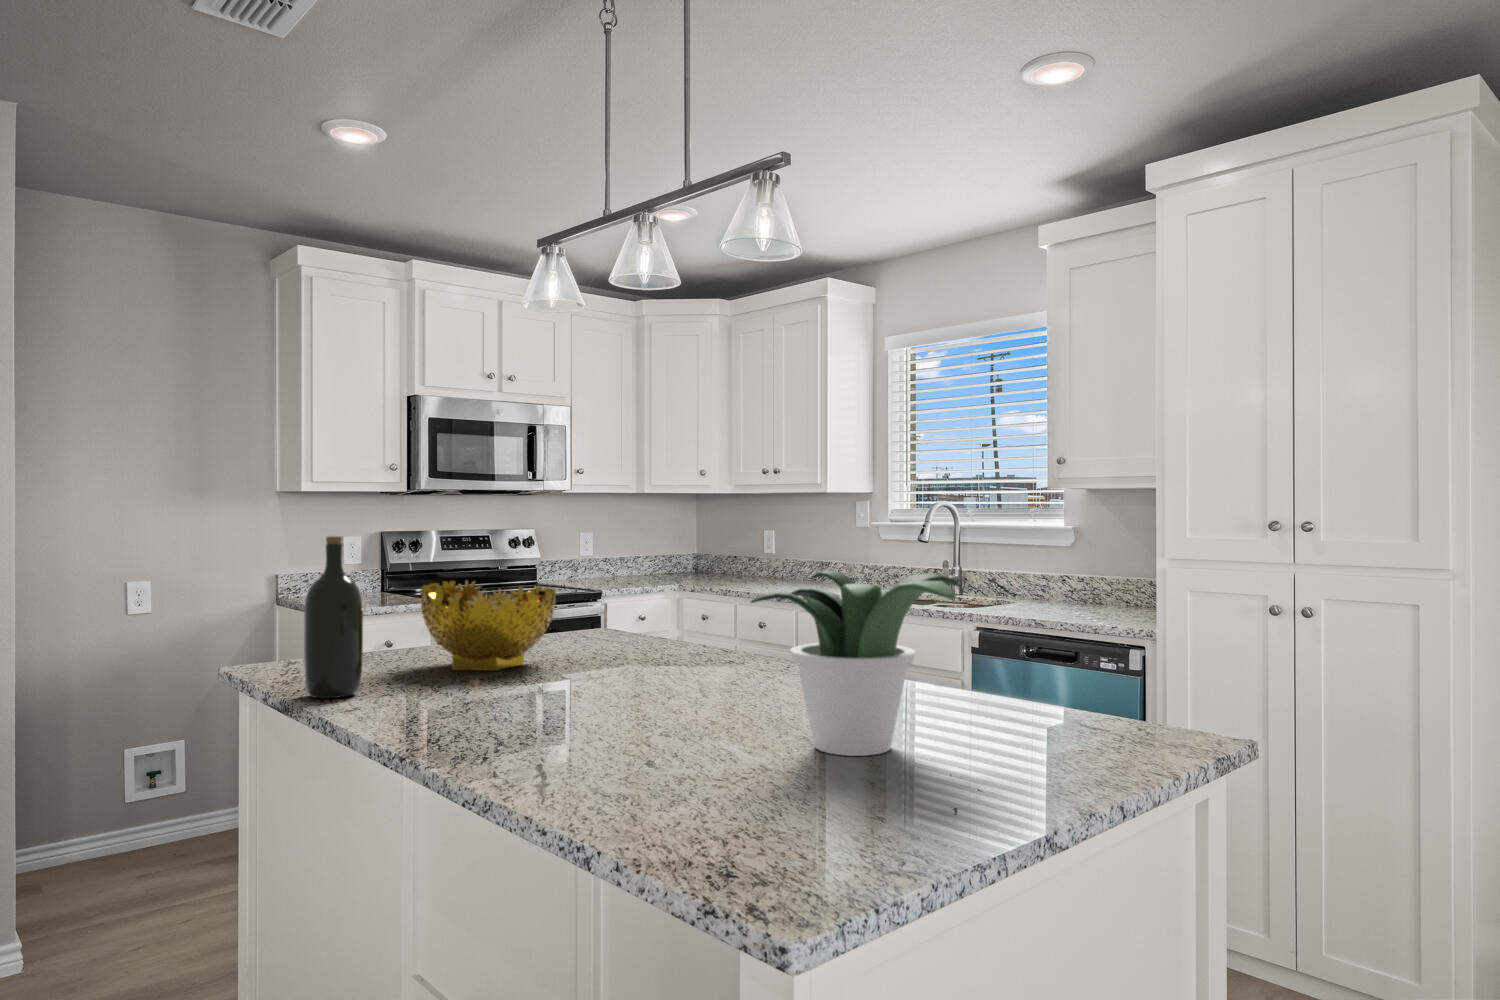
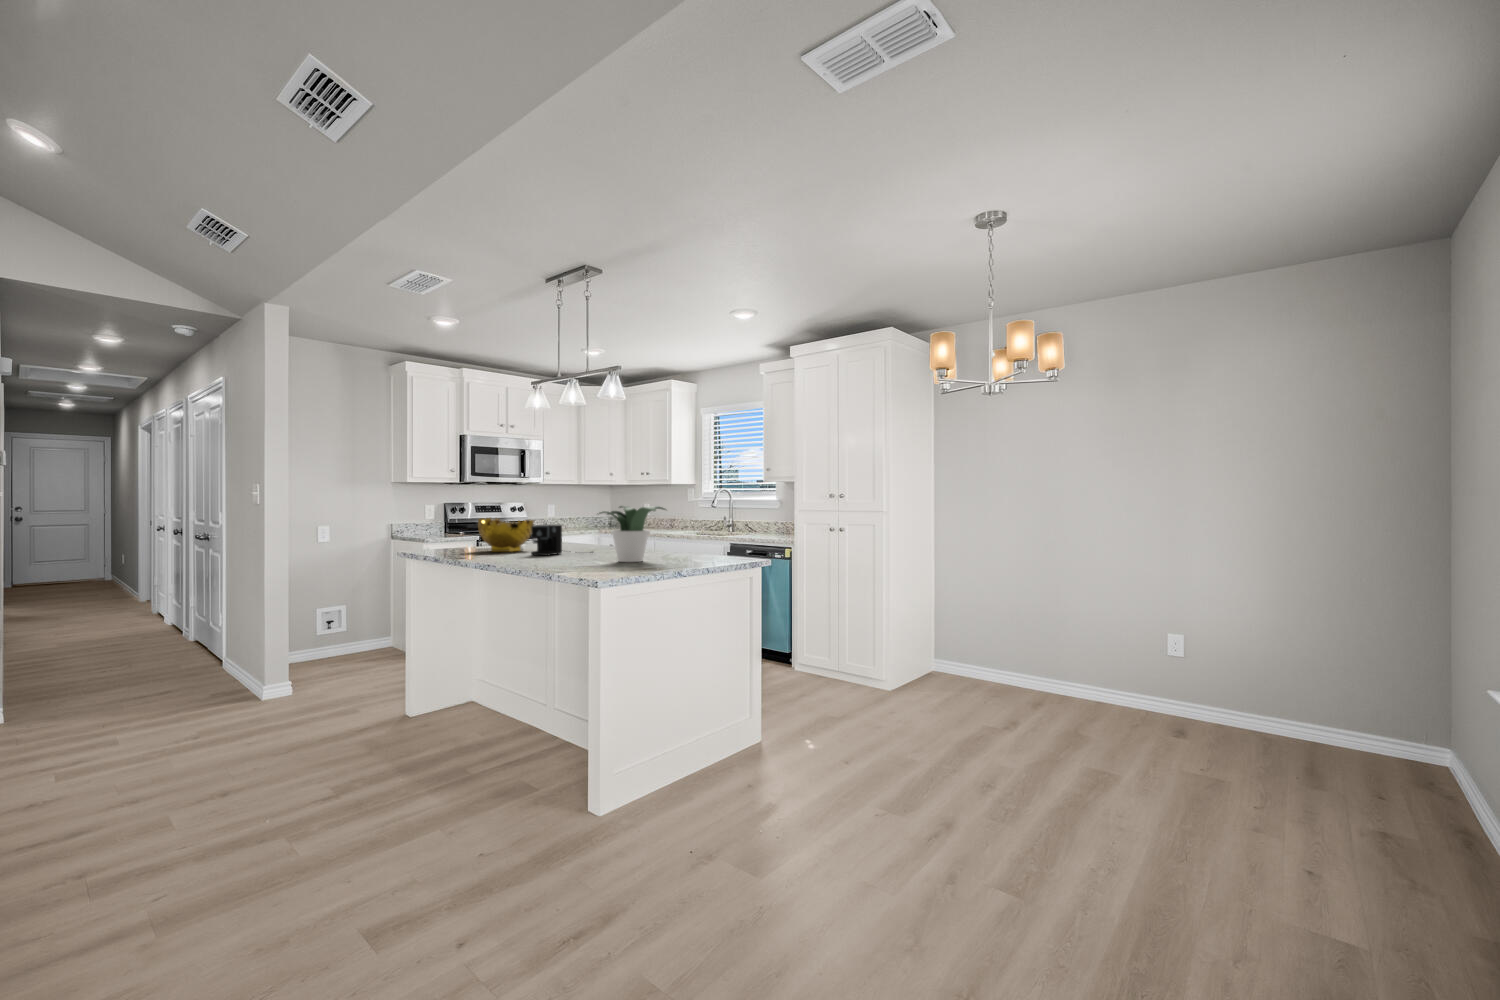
wine bottle: present [304,536,363,698] -> none [437,497,458,557]
coffee maker: none [549,607,713,696] -> present [531,524,593,555]

